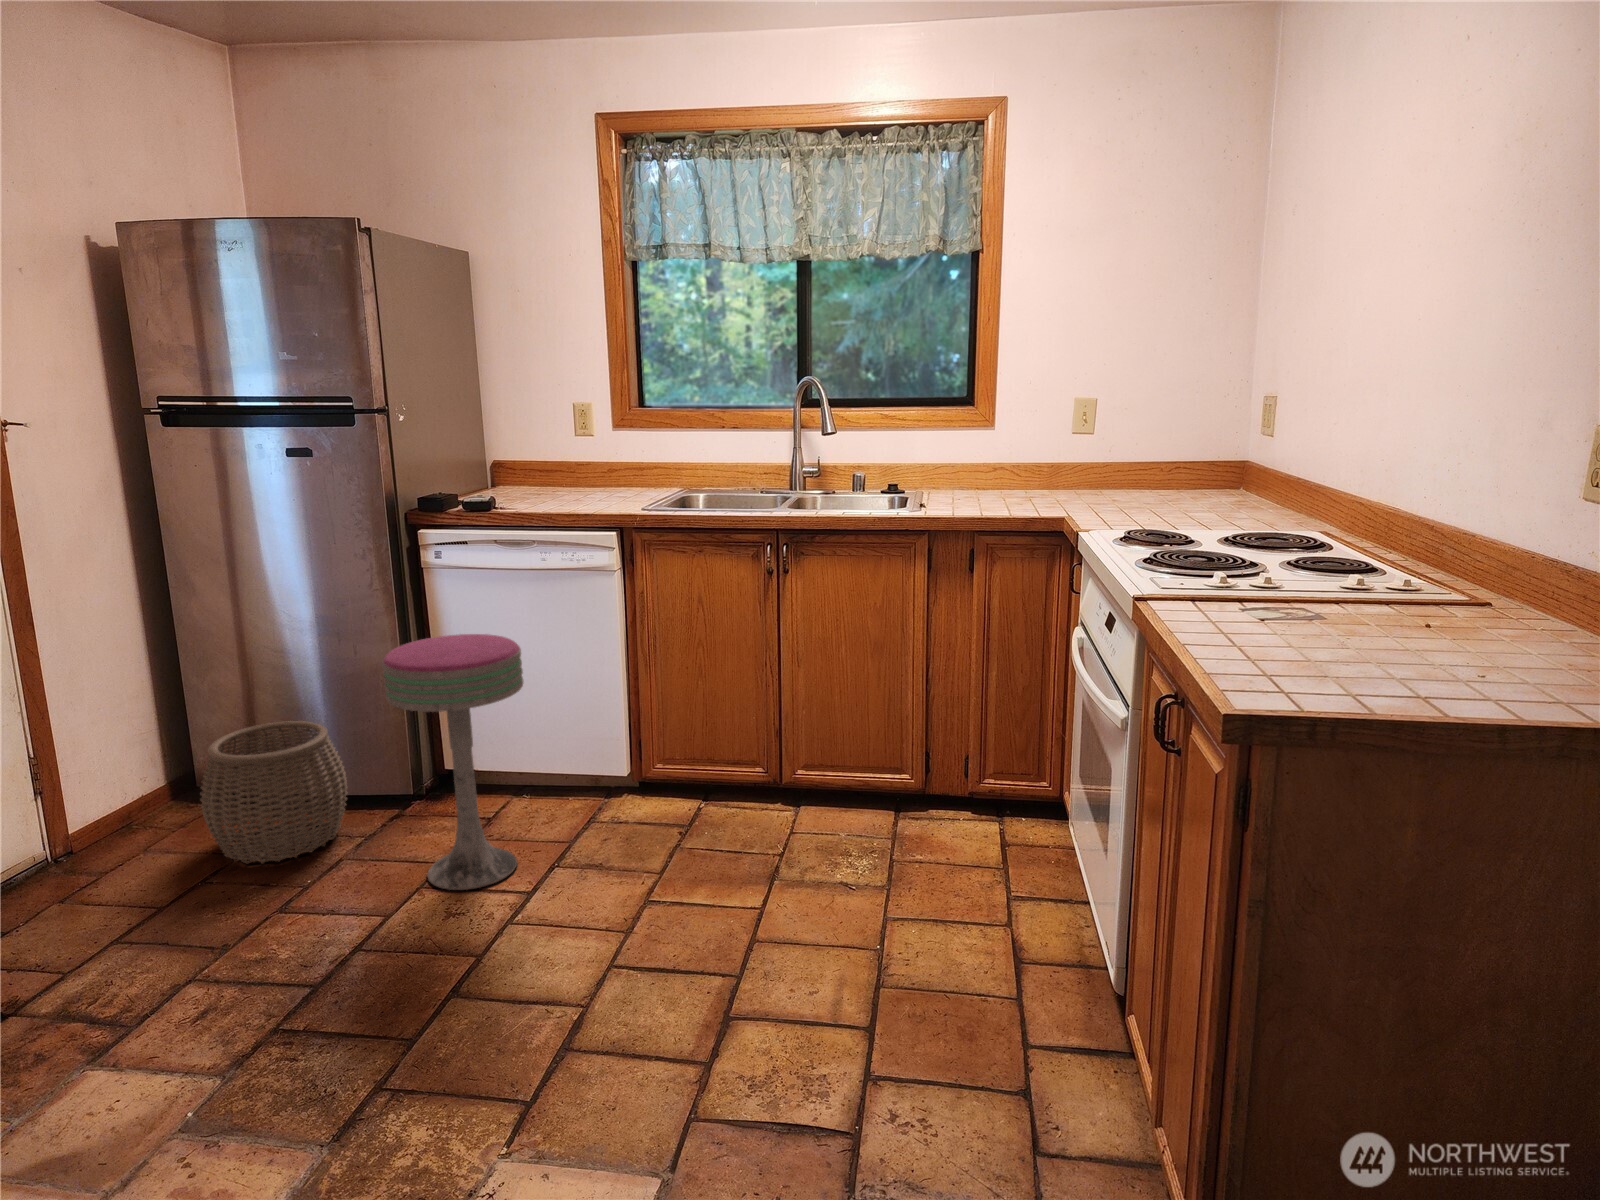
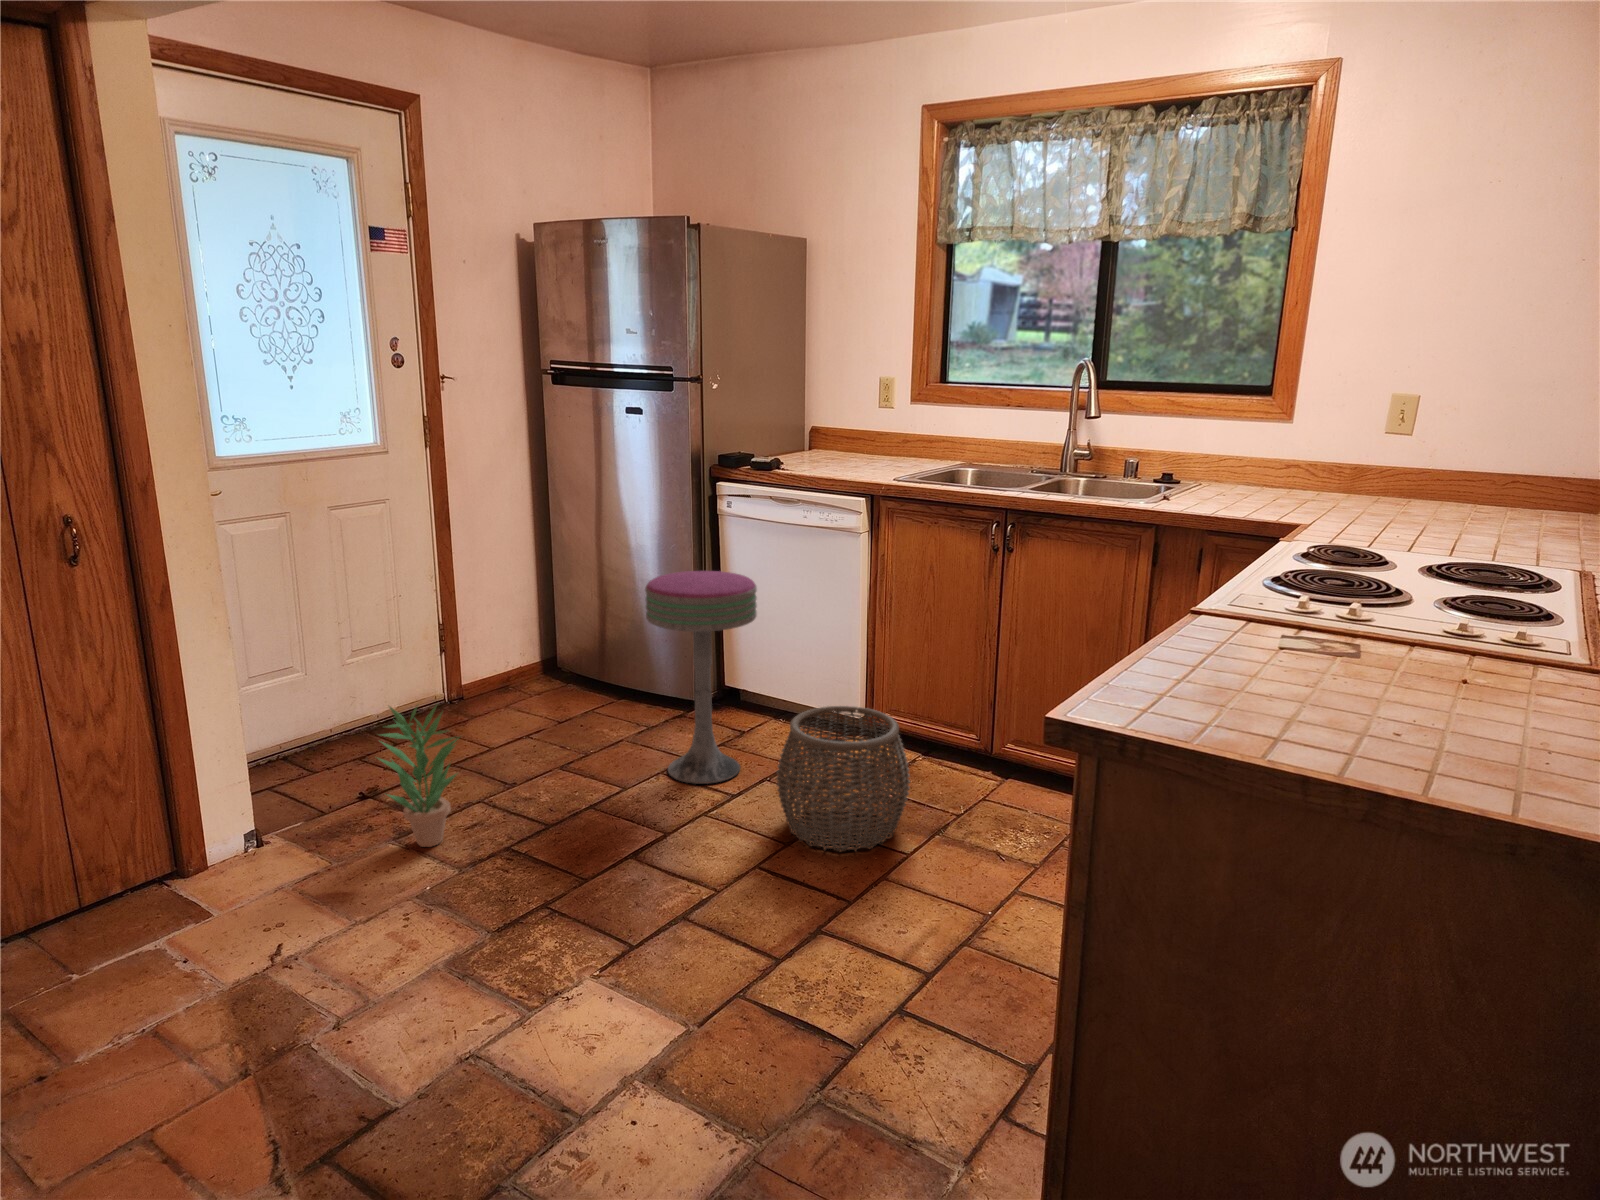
woven basket: present [200,721,347,864] -> present [776,706,910,852]
potted plant: none [58,864,199,1070] -> present [379,706,458,847]

